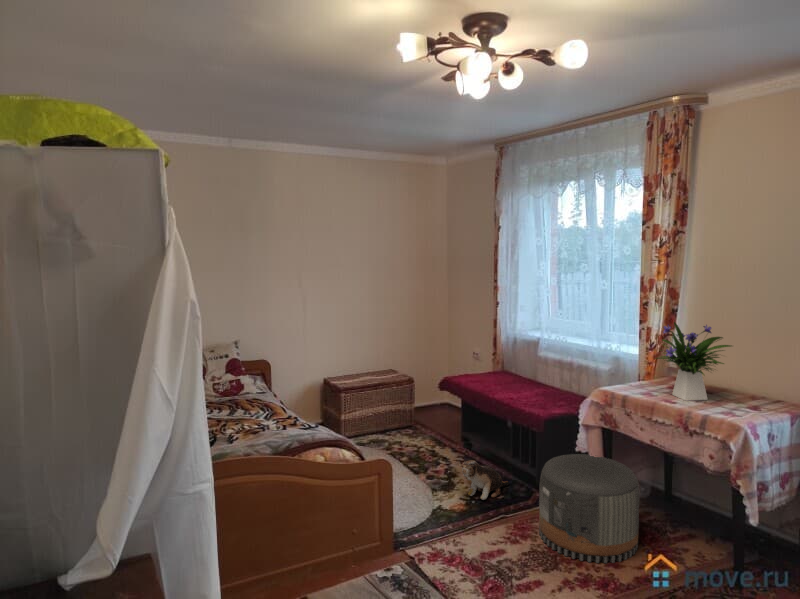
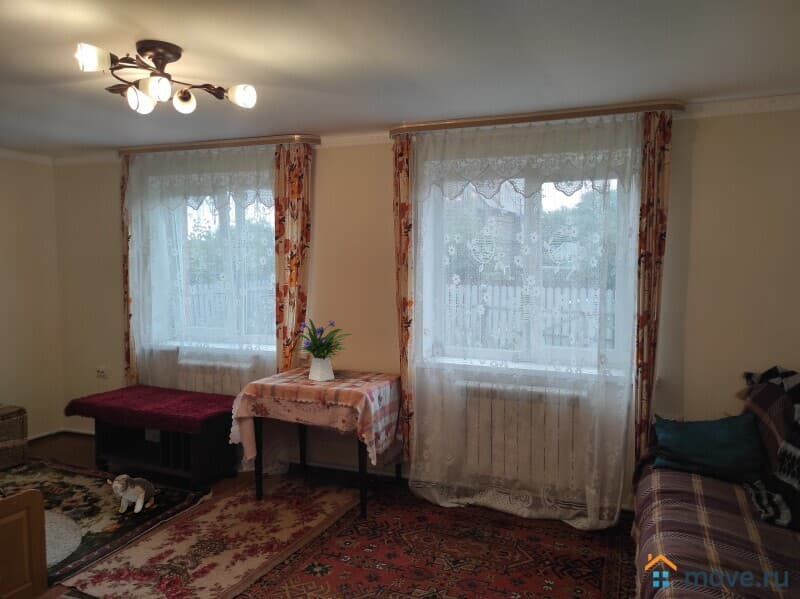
pouf: present [539,454,640,563] -> none [201,442,289,537]

